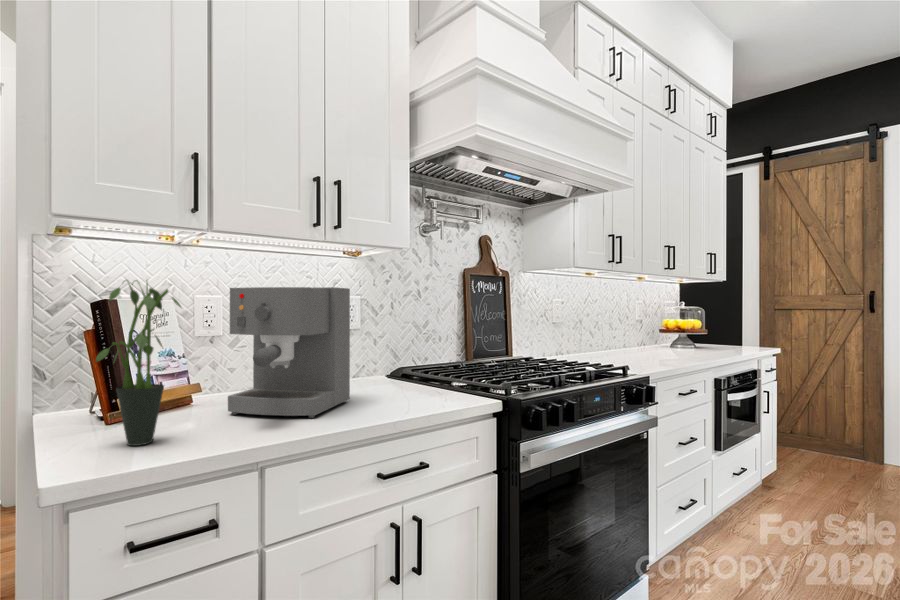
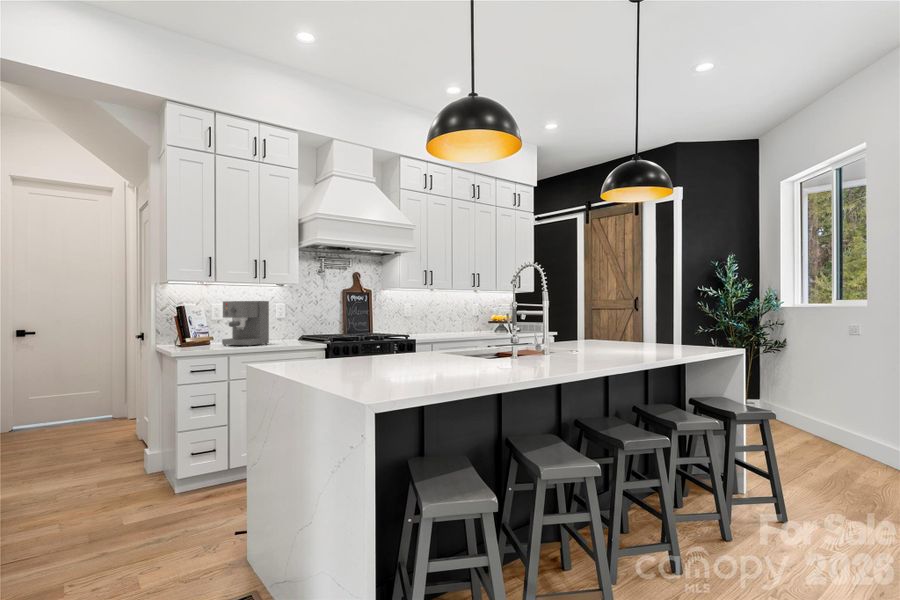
potted plant: present [96,280,181,446] -> none [182,300,207,349]

